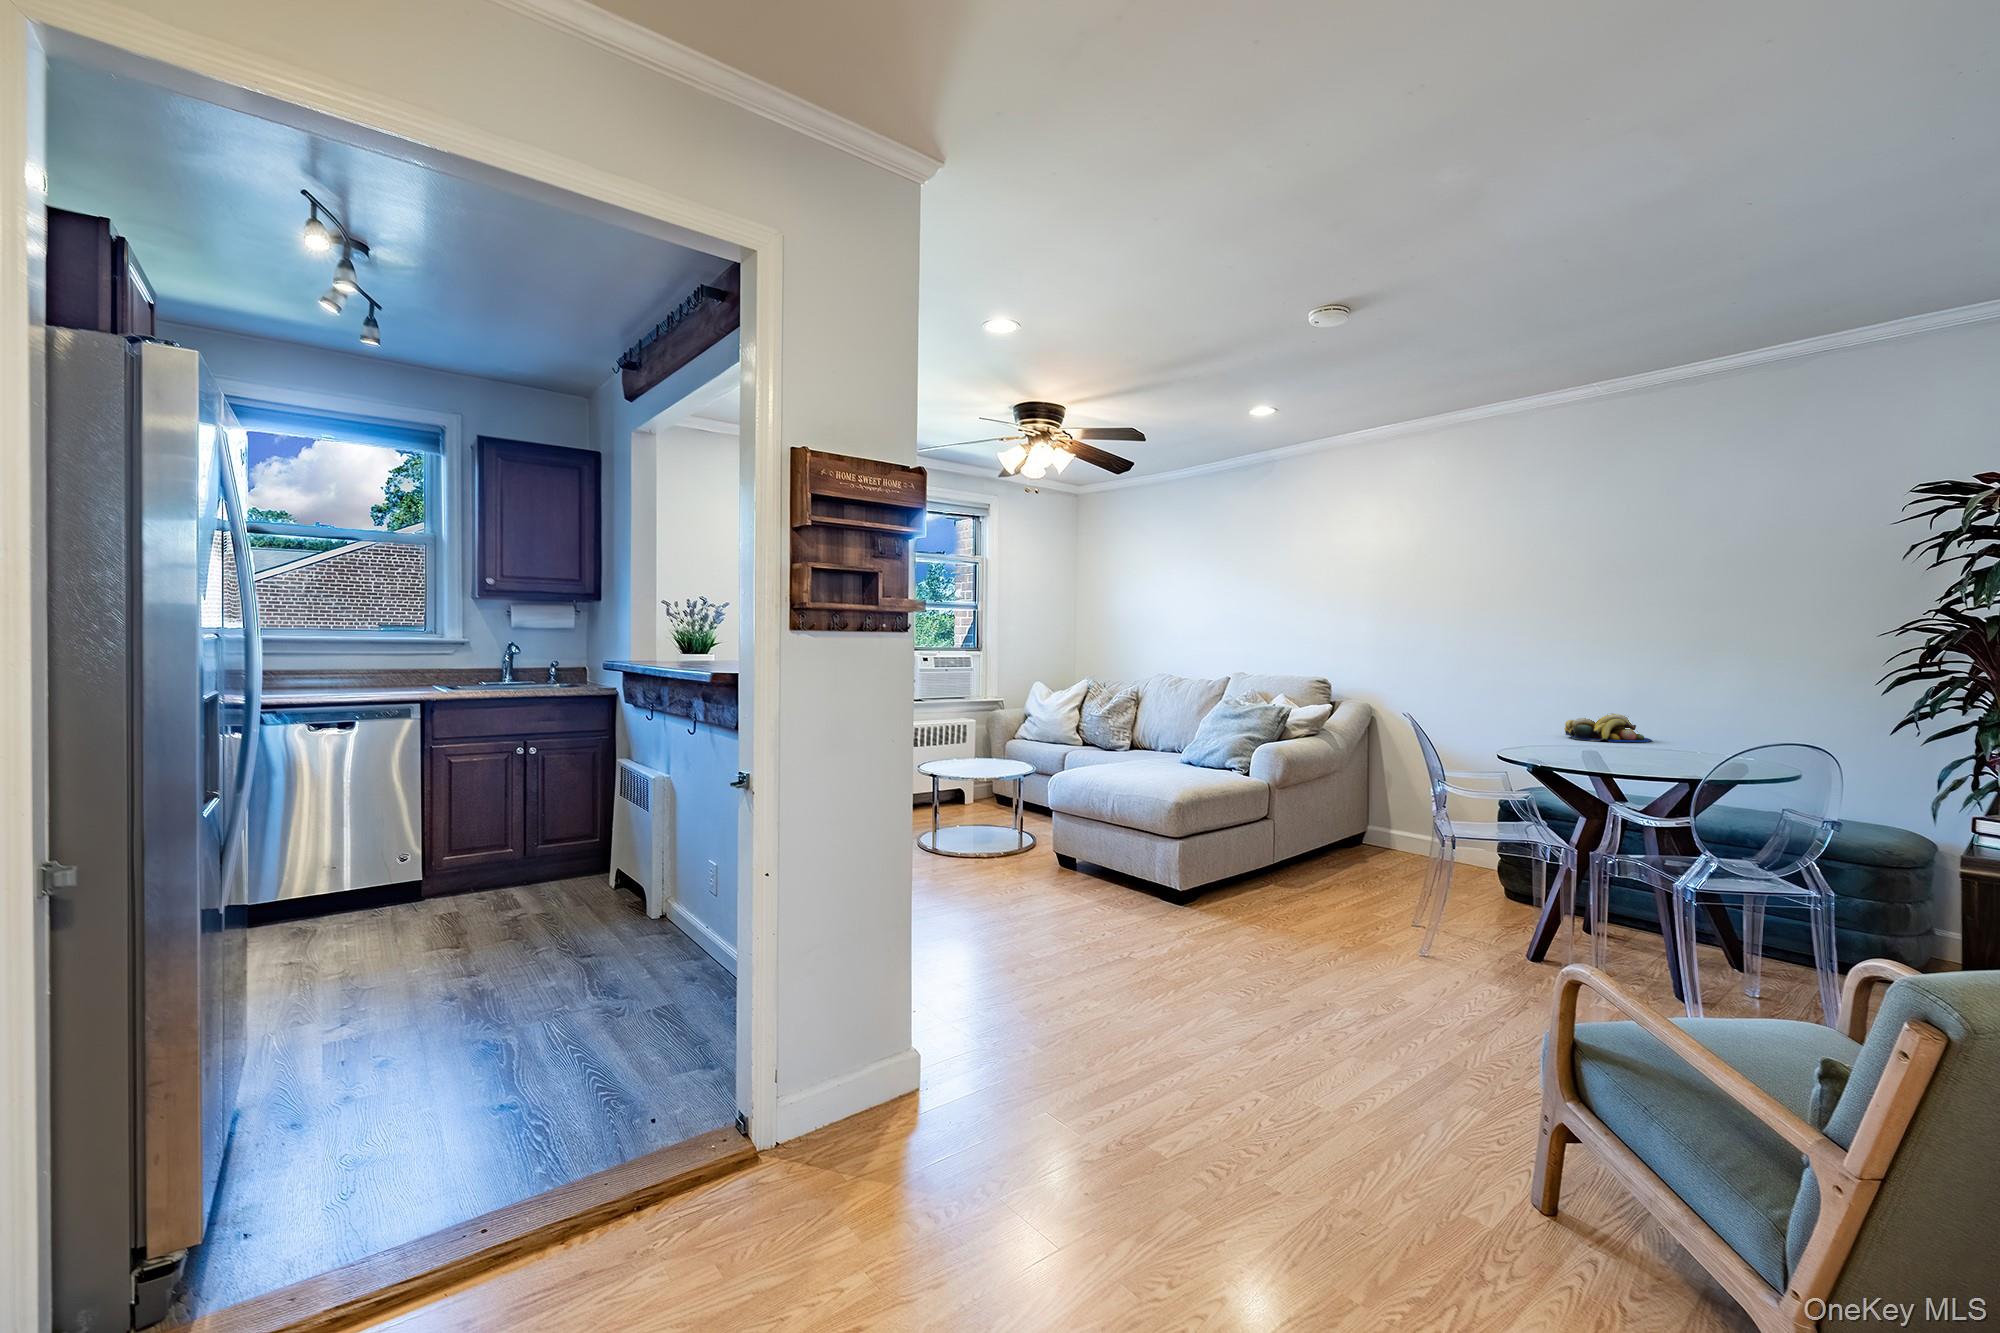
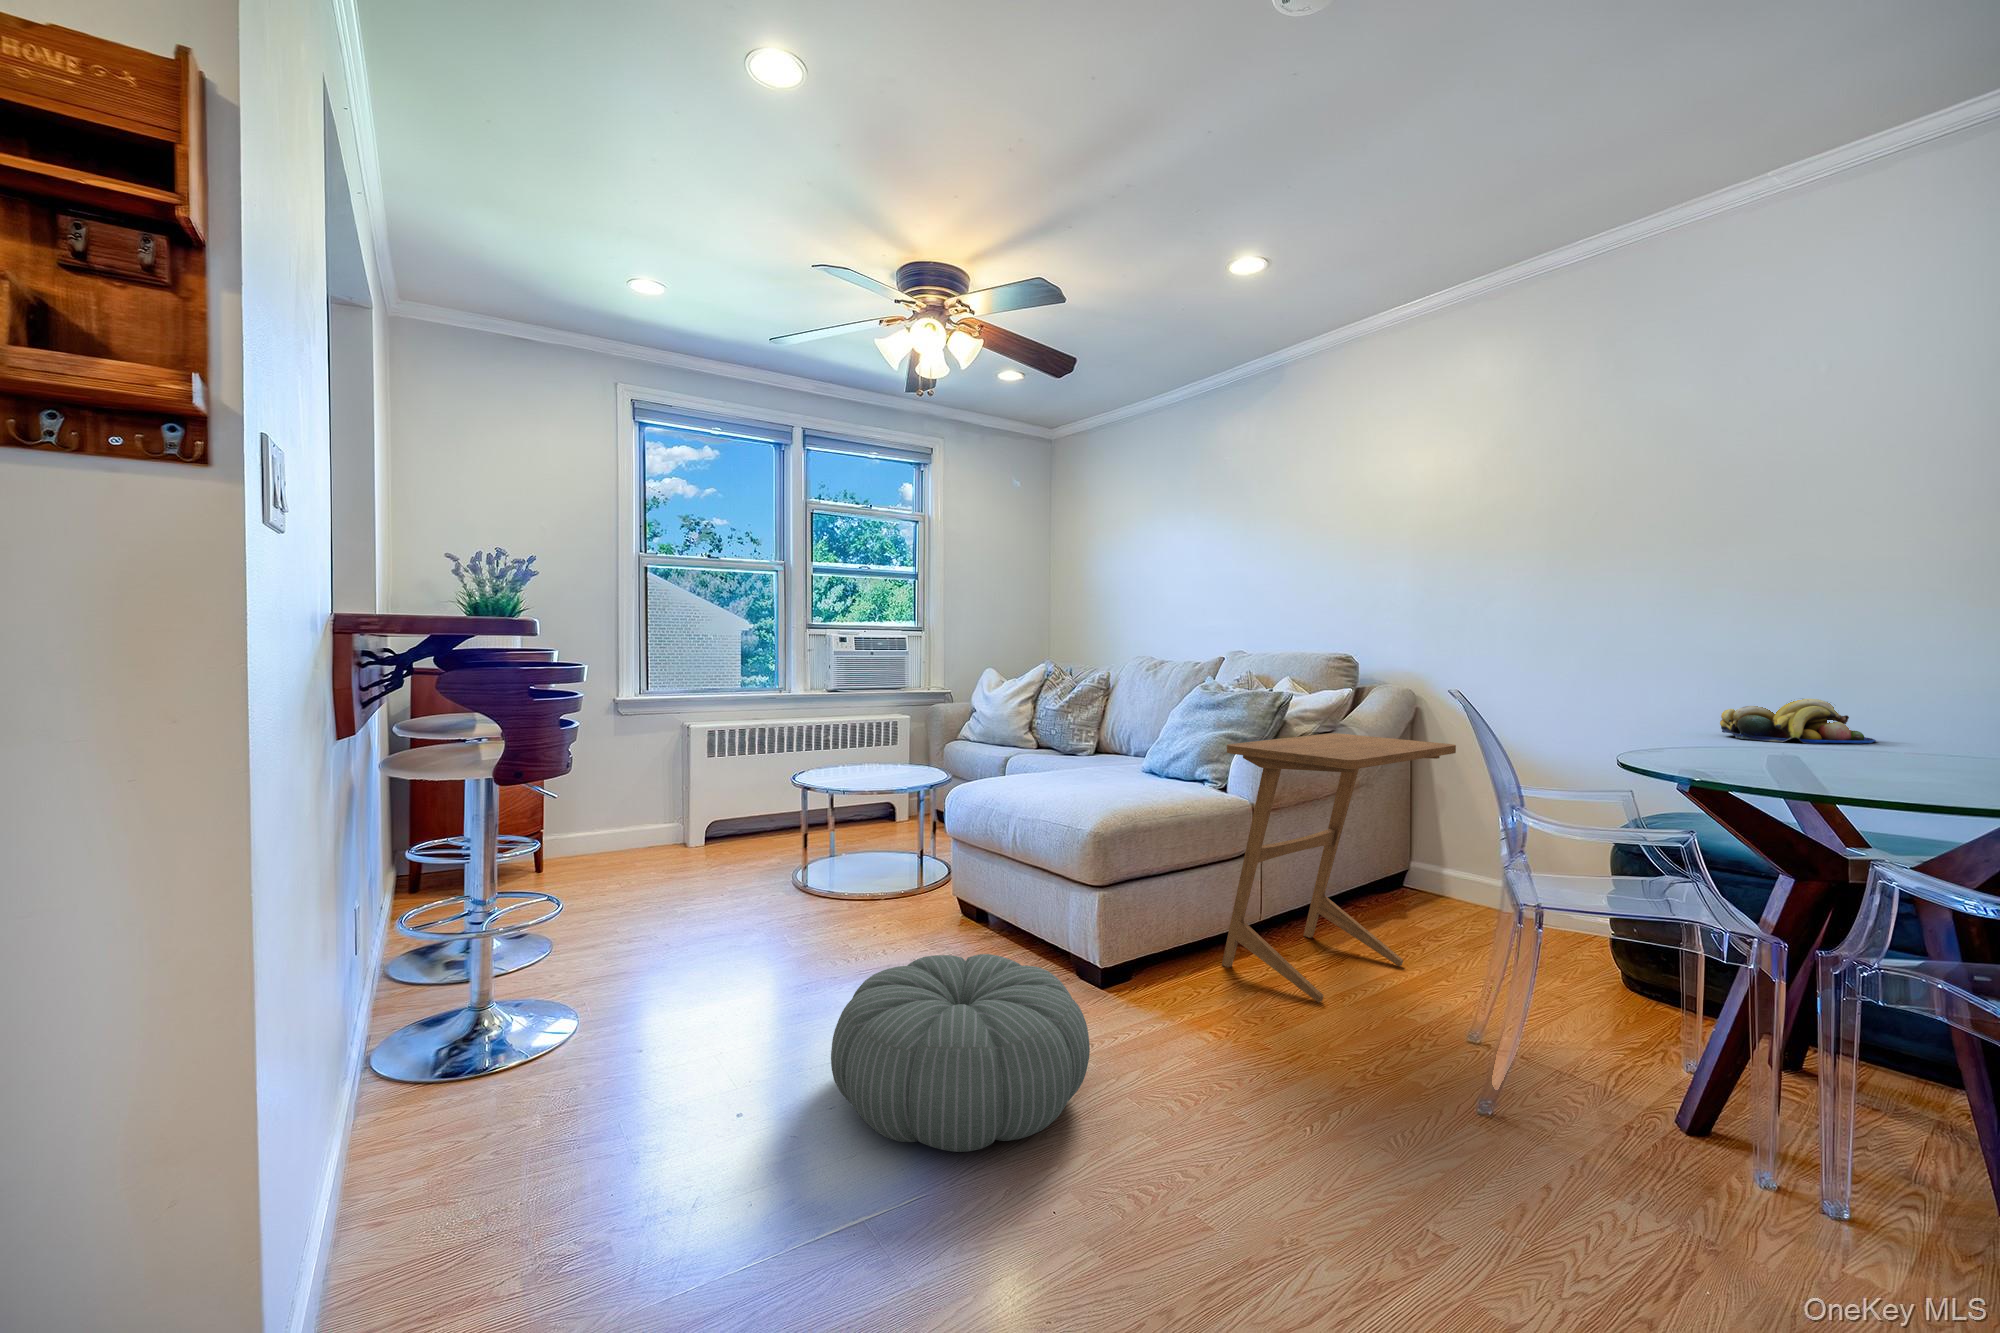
side table: none [1252,736,1402,908] -> present [1222,733,1456,1003]
pouf: none [1051,875,1202,975] -> present [831,954,1090,1152]

